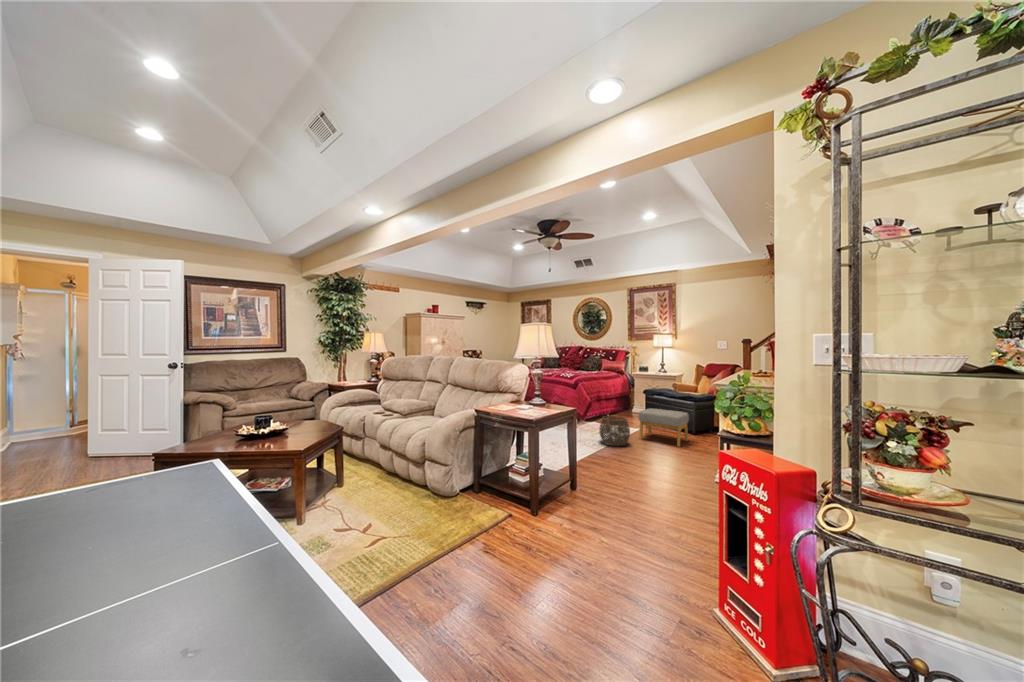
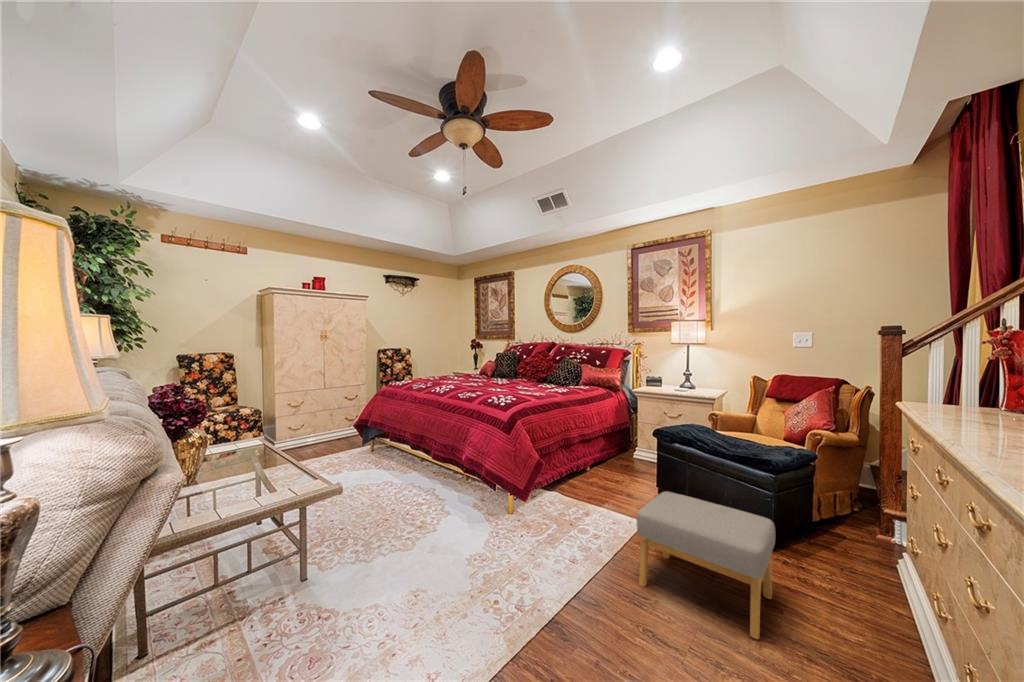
woven basket: present [600,416,630,446] -> none [525,523,611,636]

